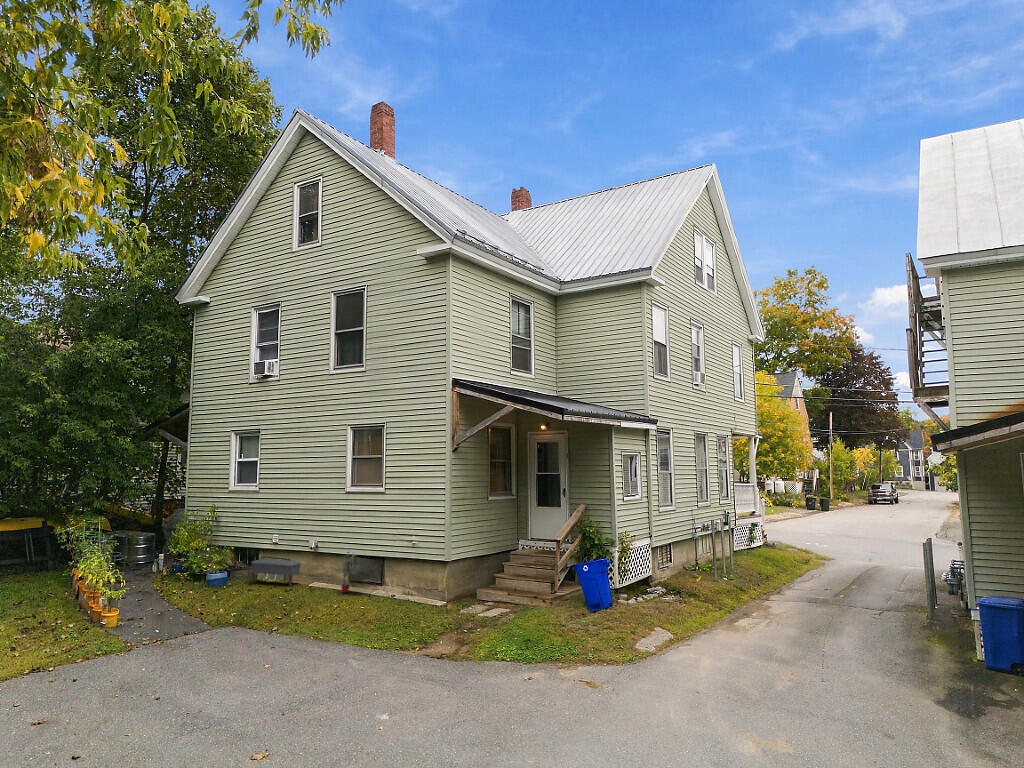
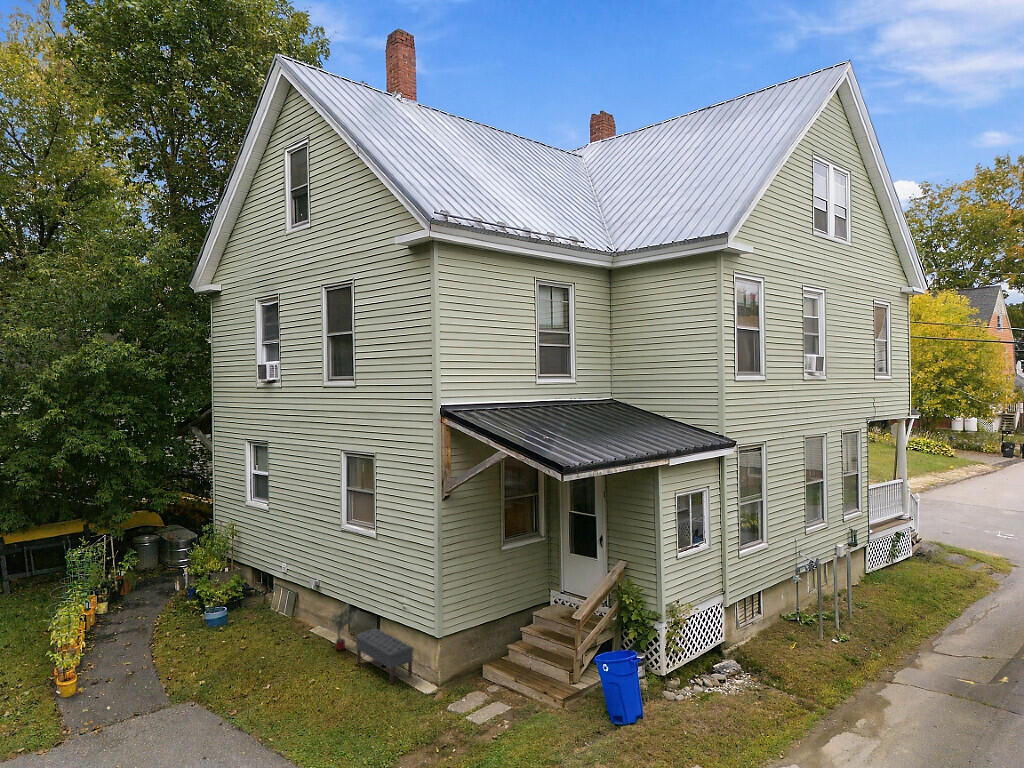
bench: present [251,559,301,587] -> present [356,629,413,684]

